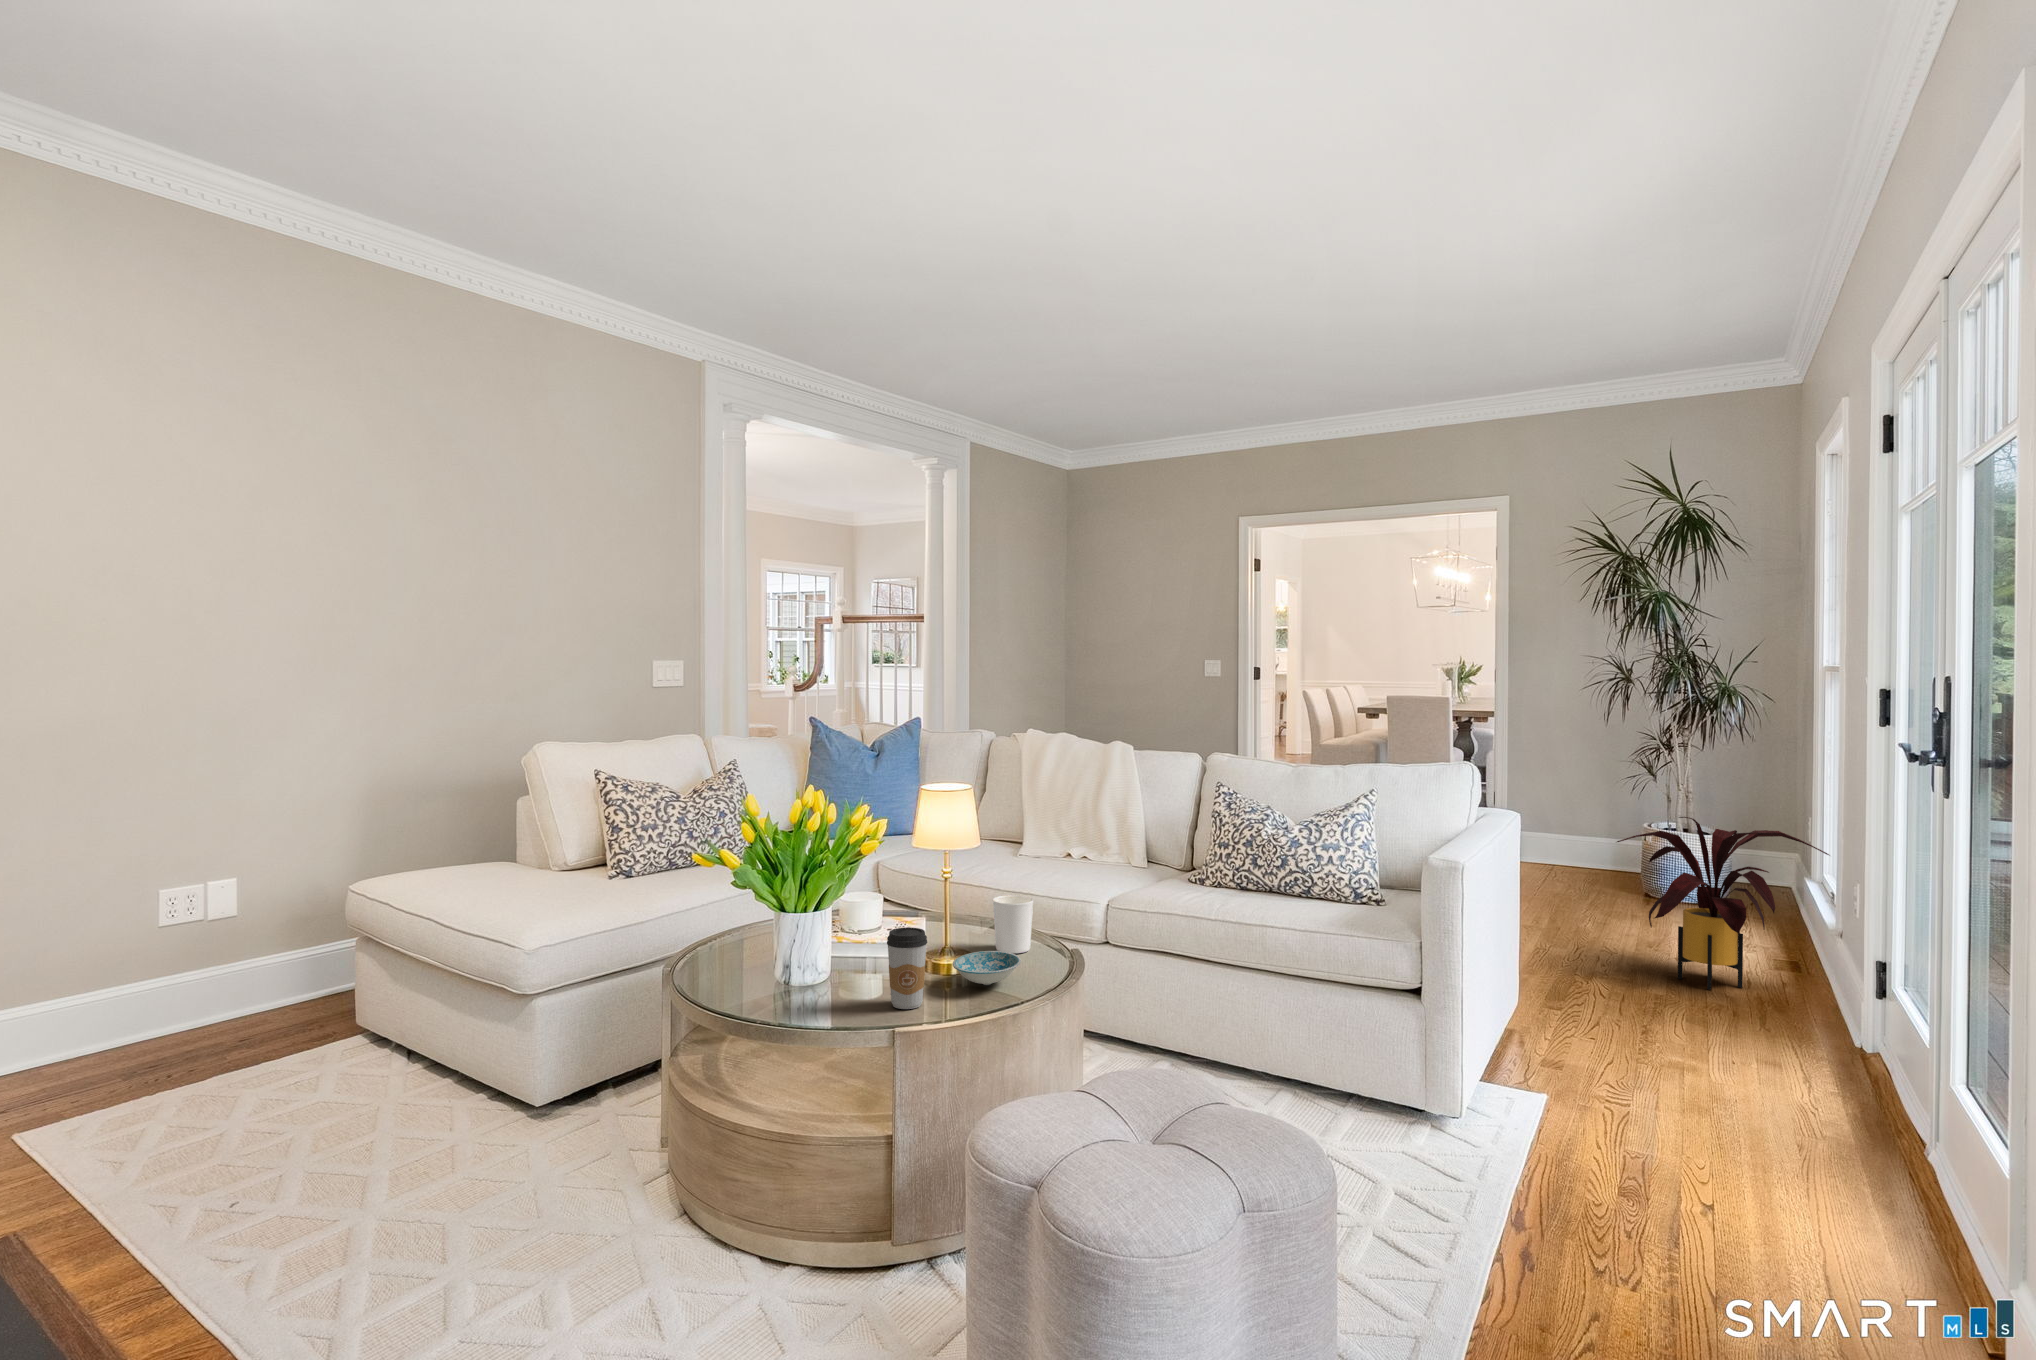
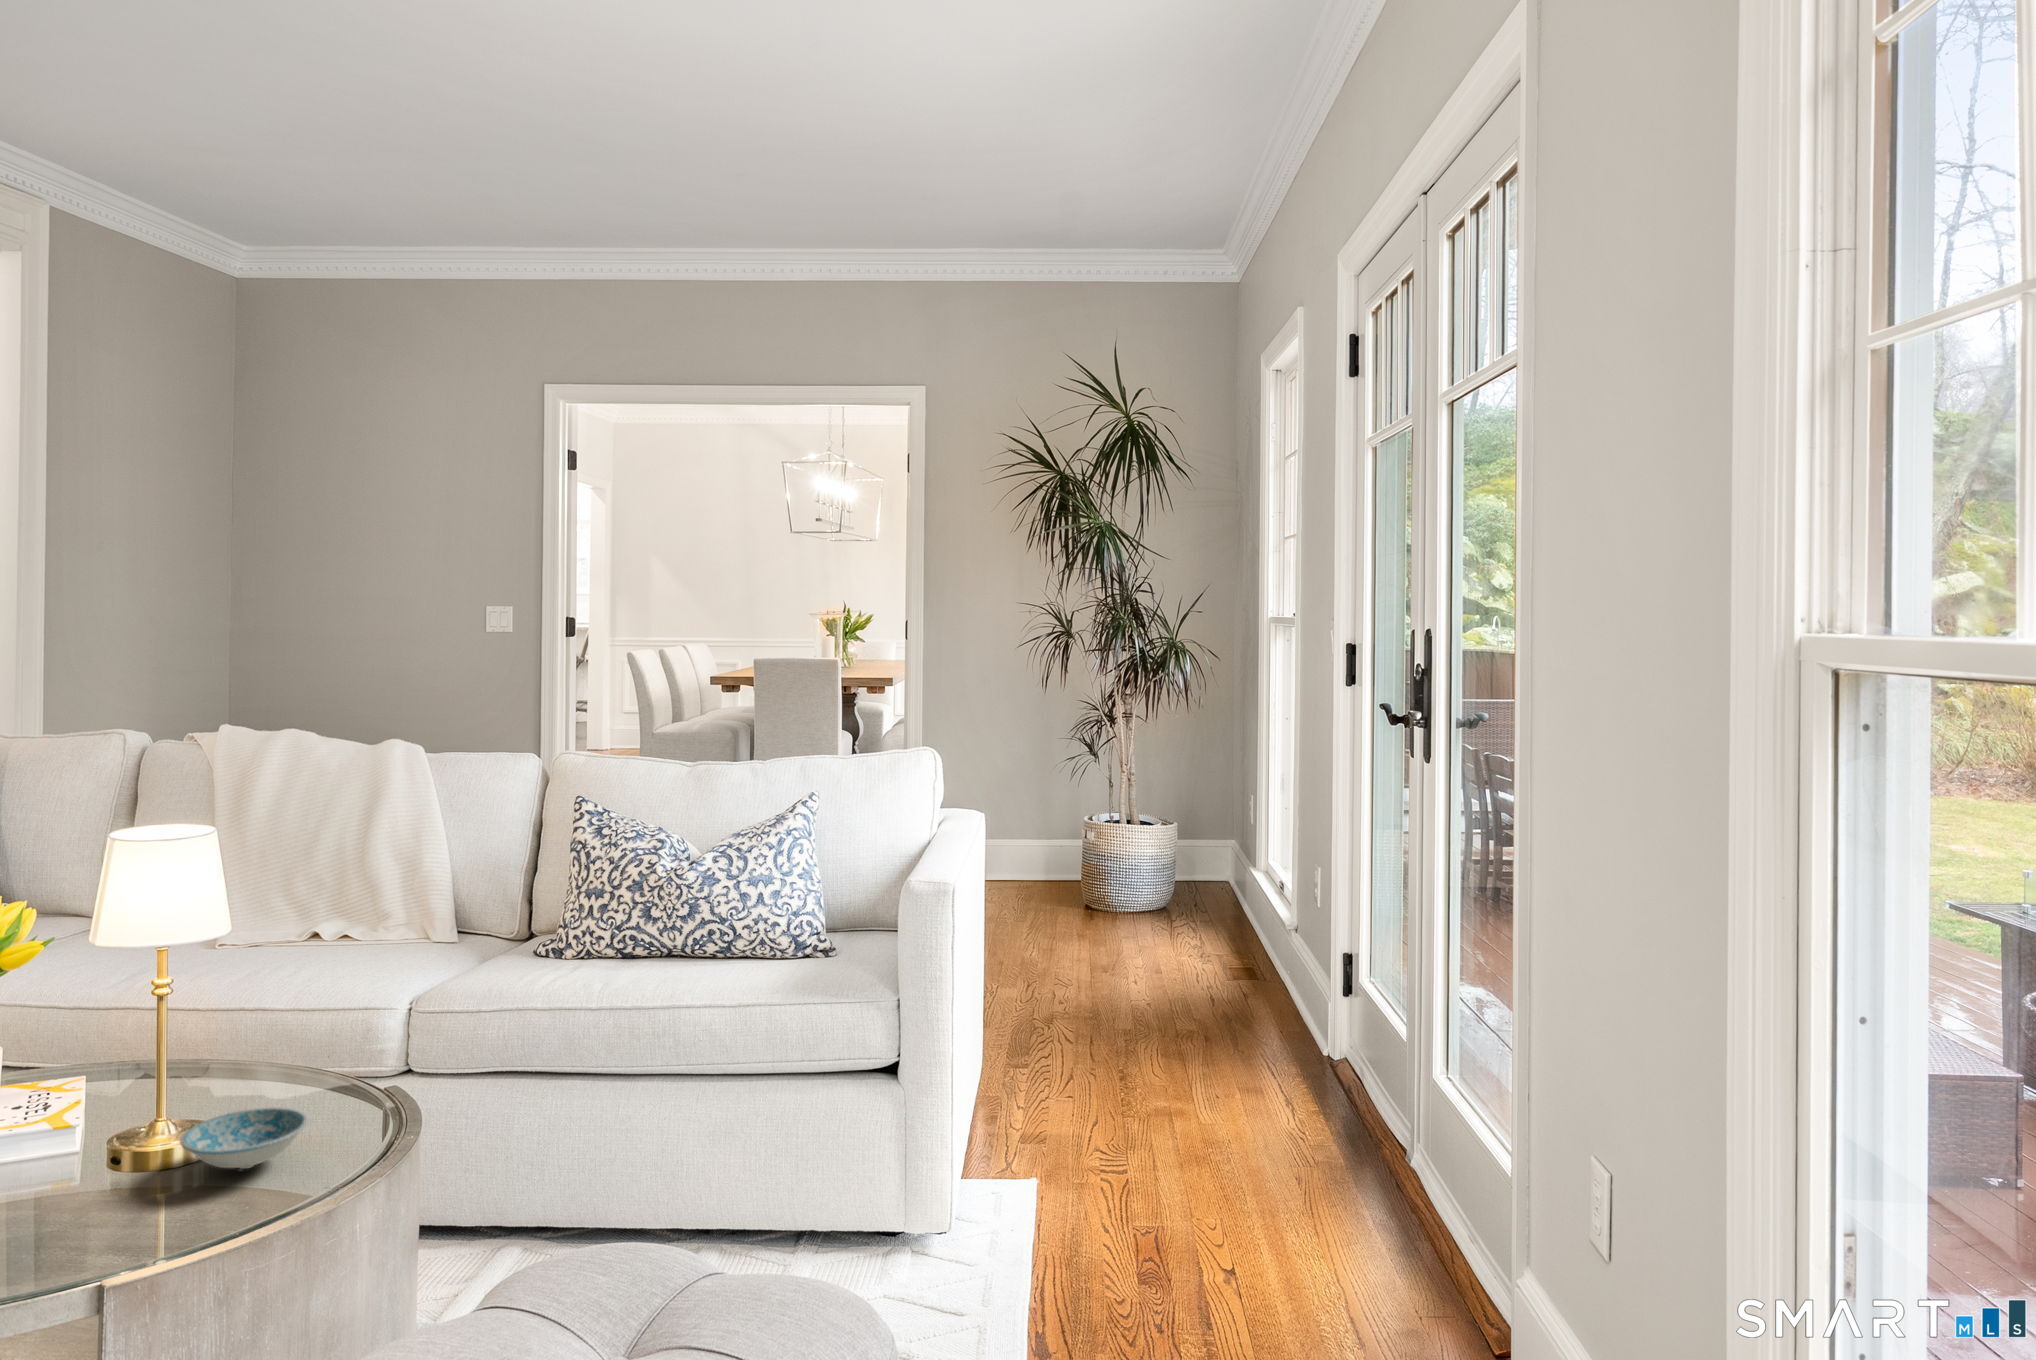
house plant: present [1617,817,1829,990] -> none [1078,803,1296,1011]
candle holder: present [993,895,1033,953] -> none [237,1009,312,1108]
coffee cup: present [887,927,927,1009] -> none [54,1092,137,1239]

